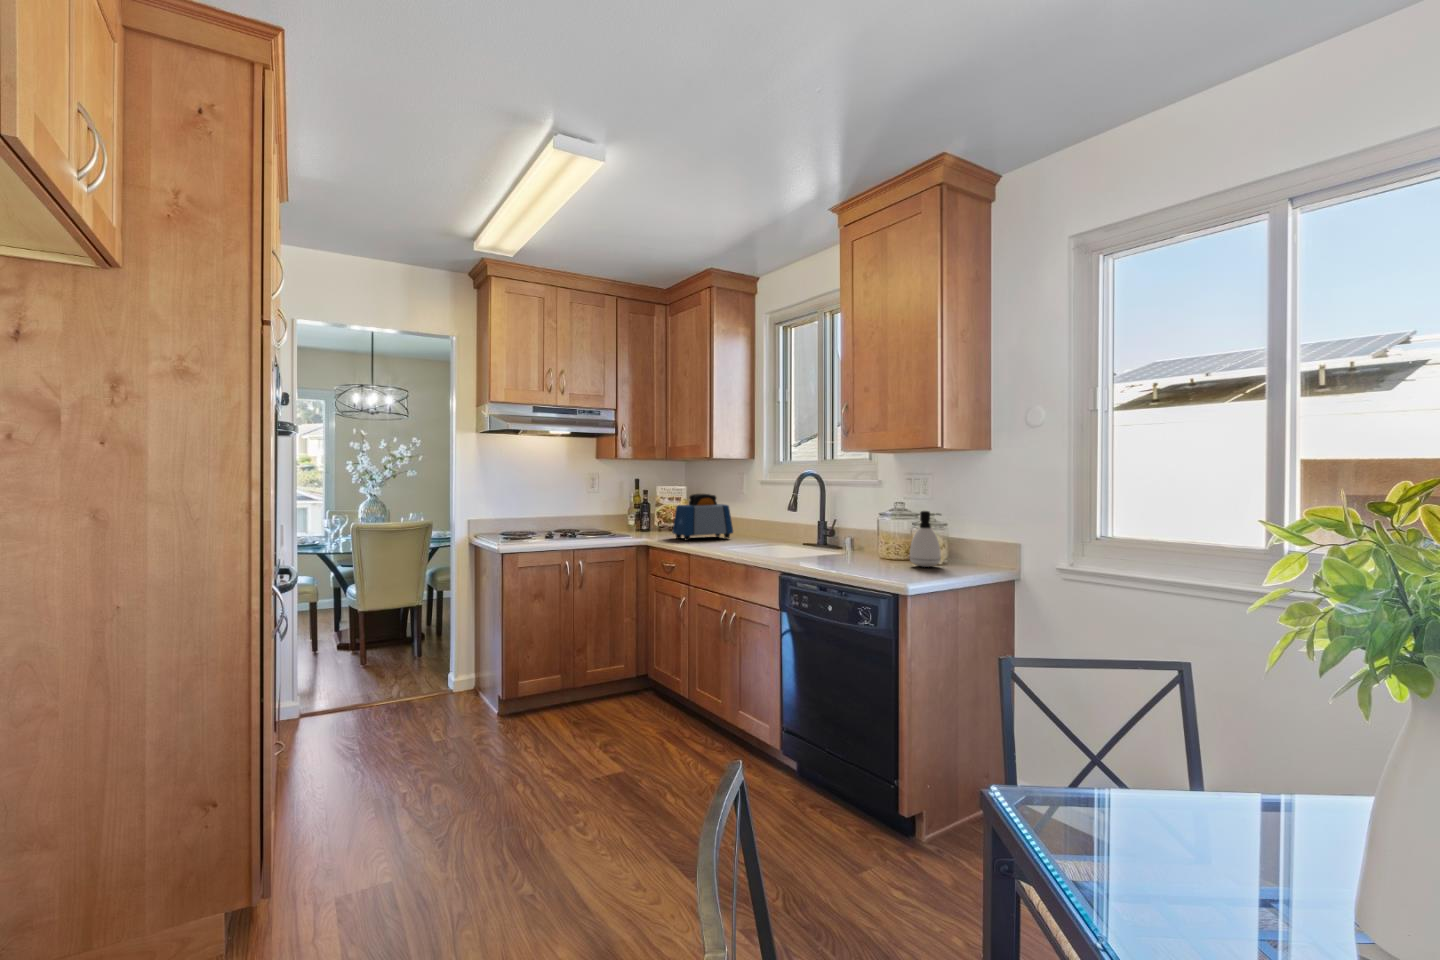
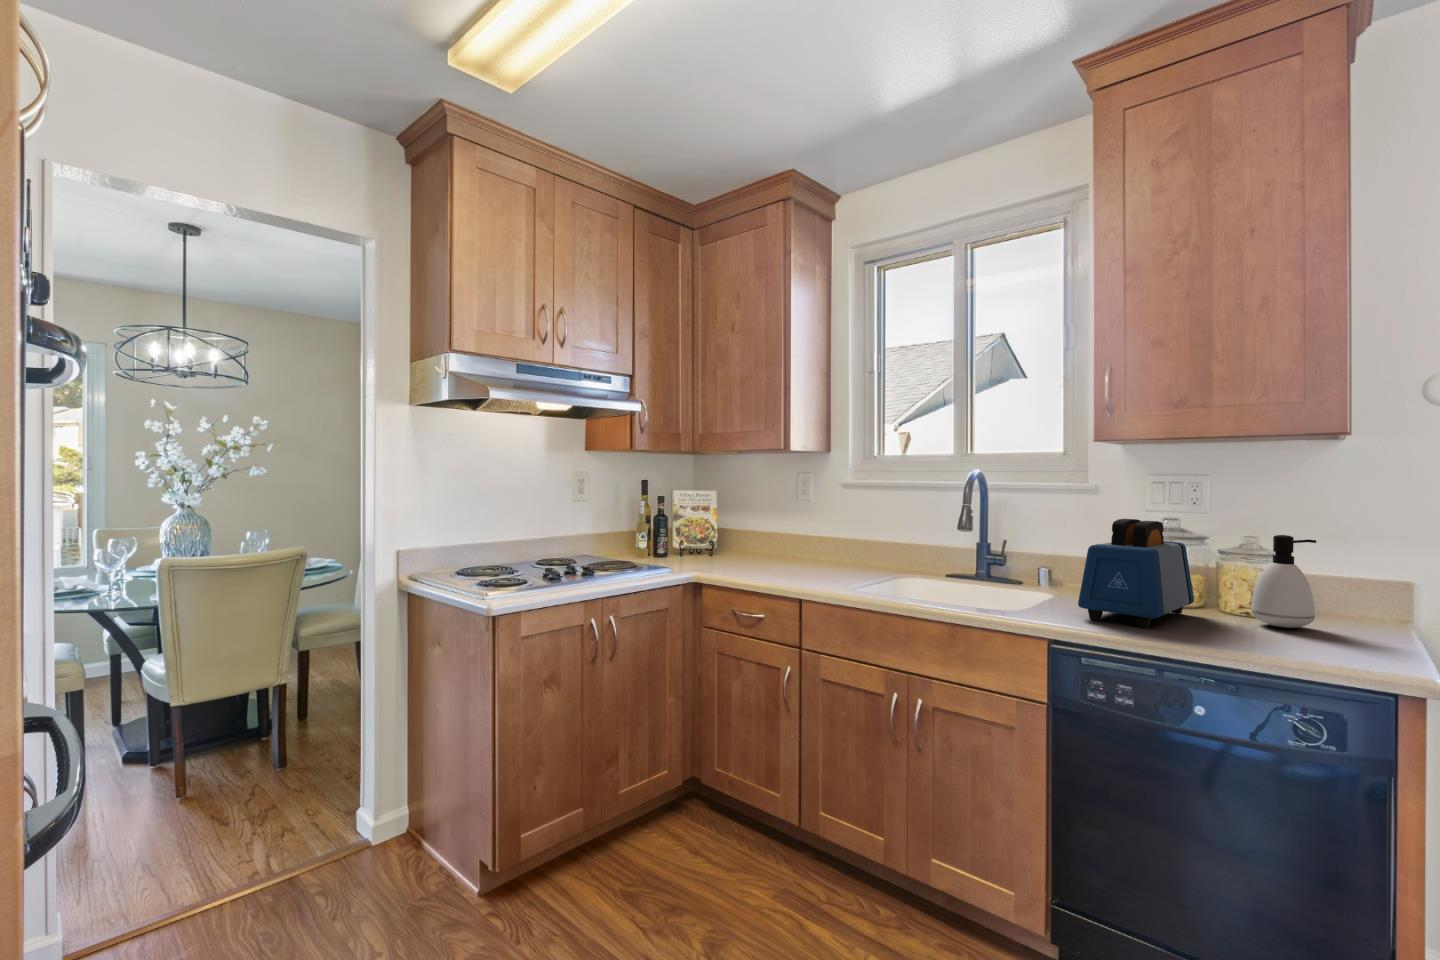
toaster: present [673,494,733,541] -> present [1078,519,1194,628]

